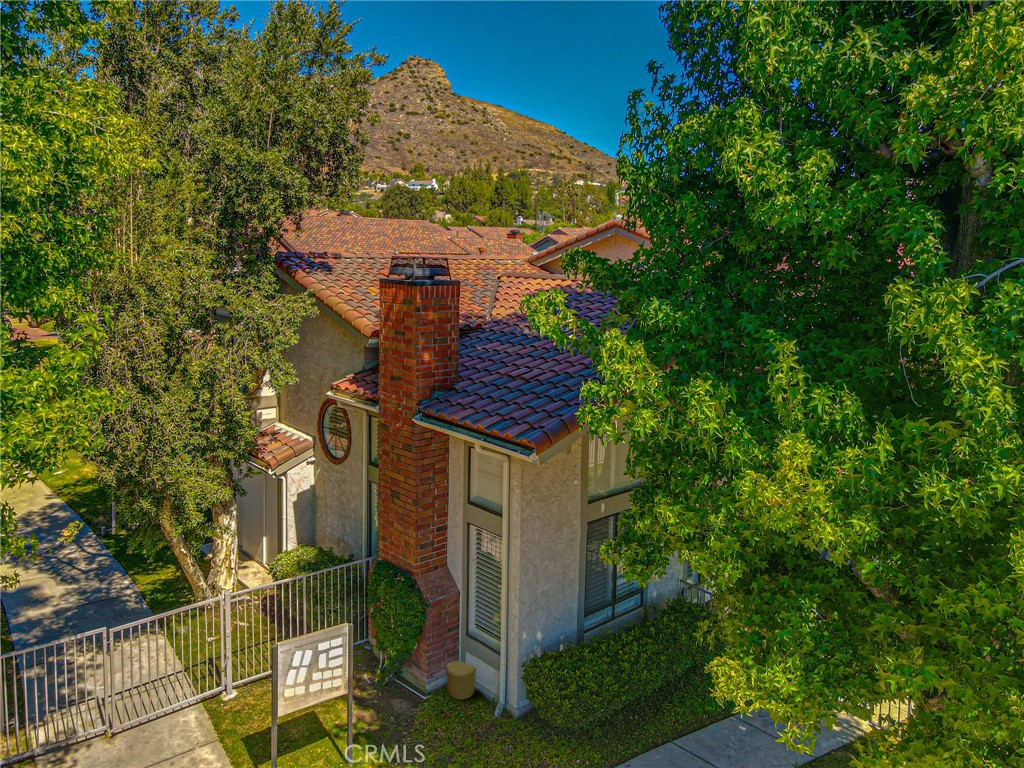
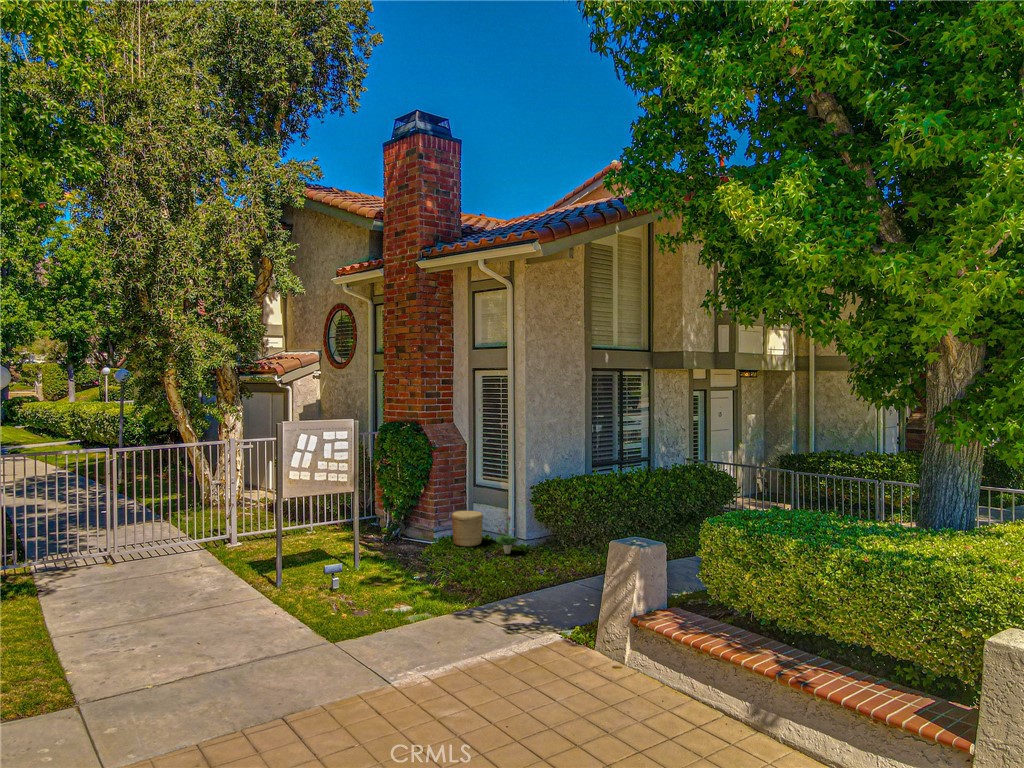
potted plant: none [489,682,514,719] -> present [496,516,520,554]

